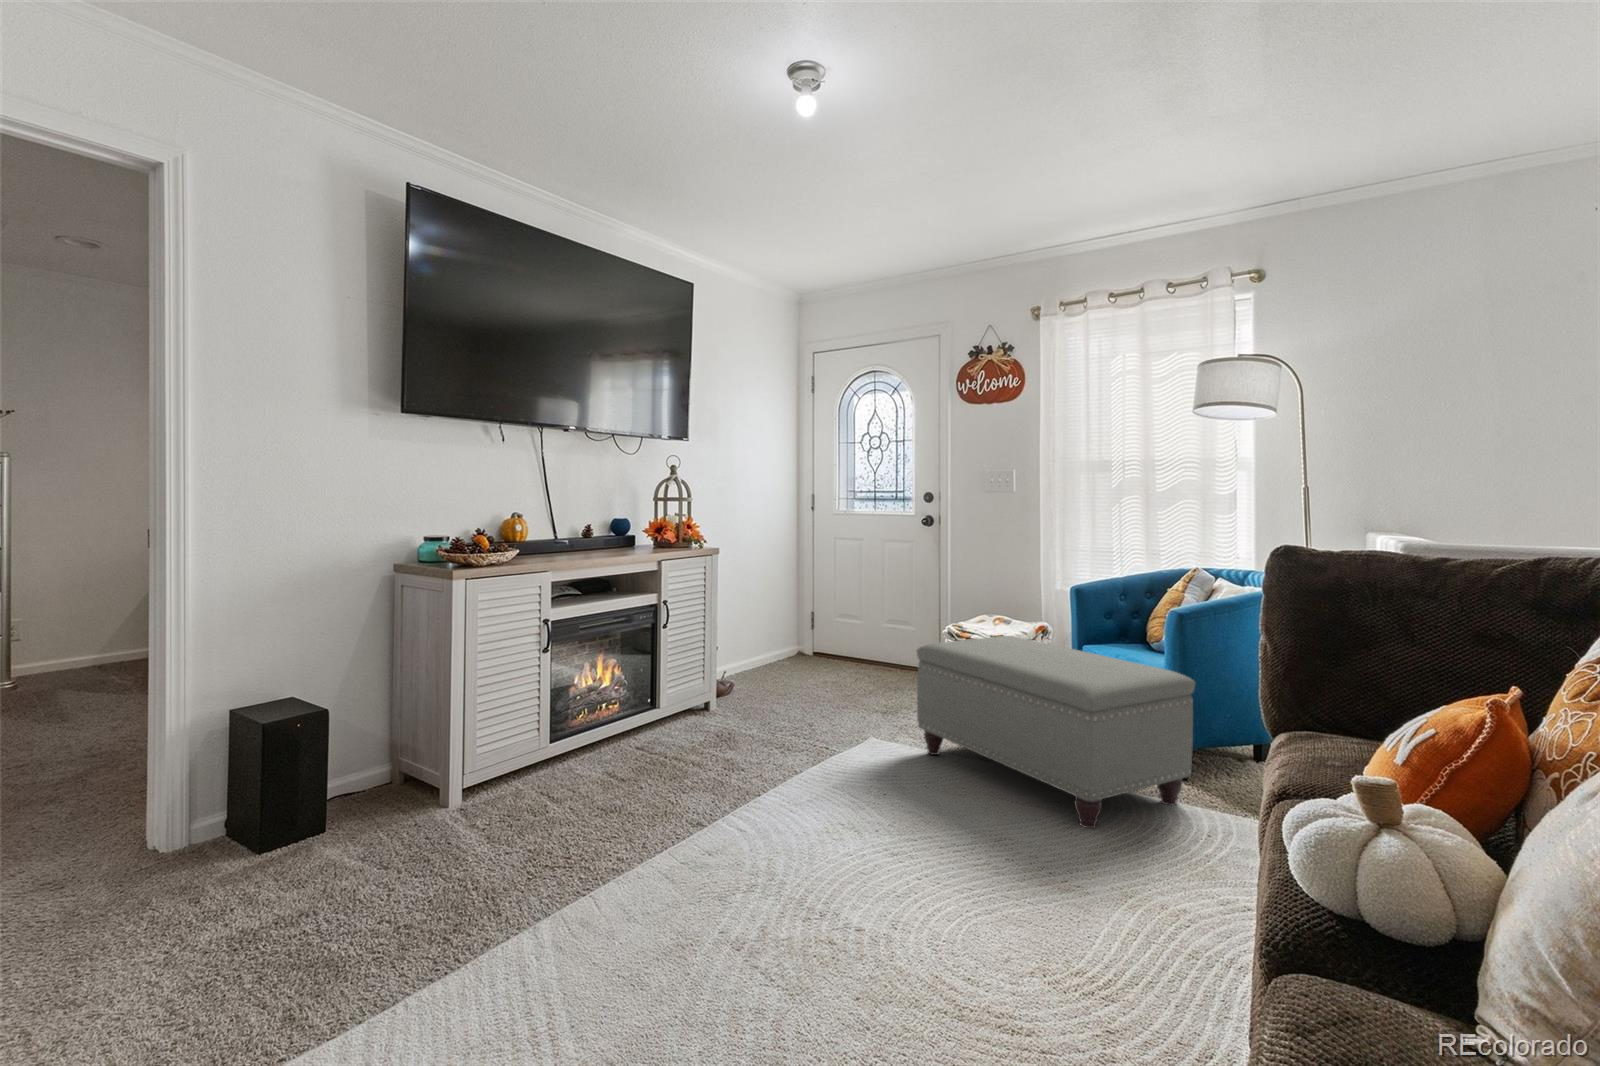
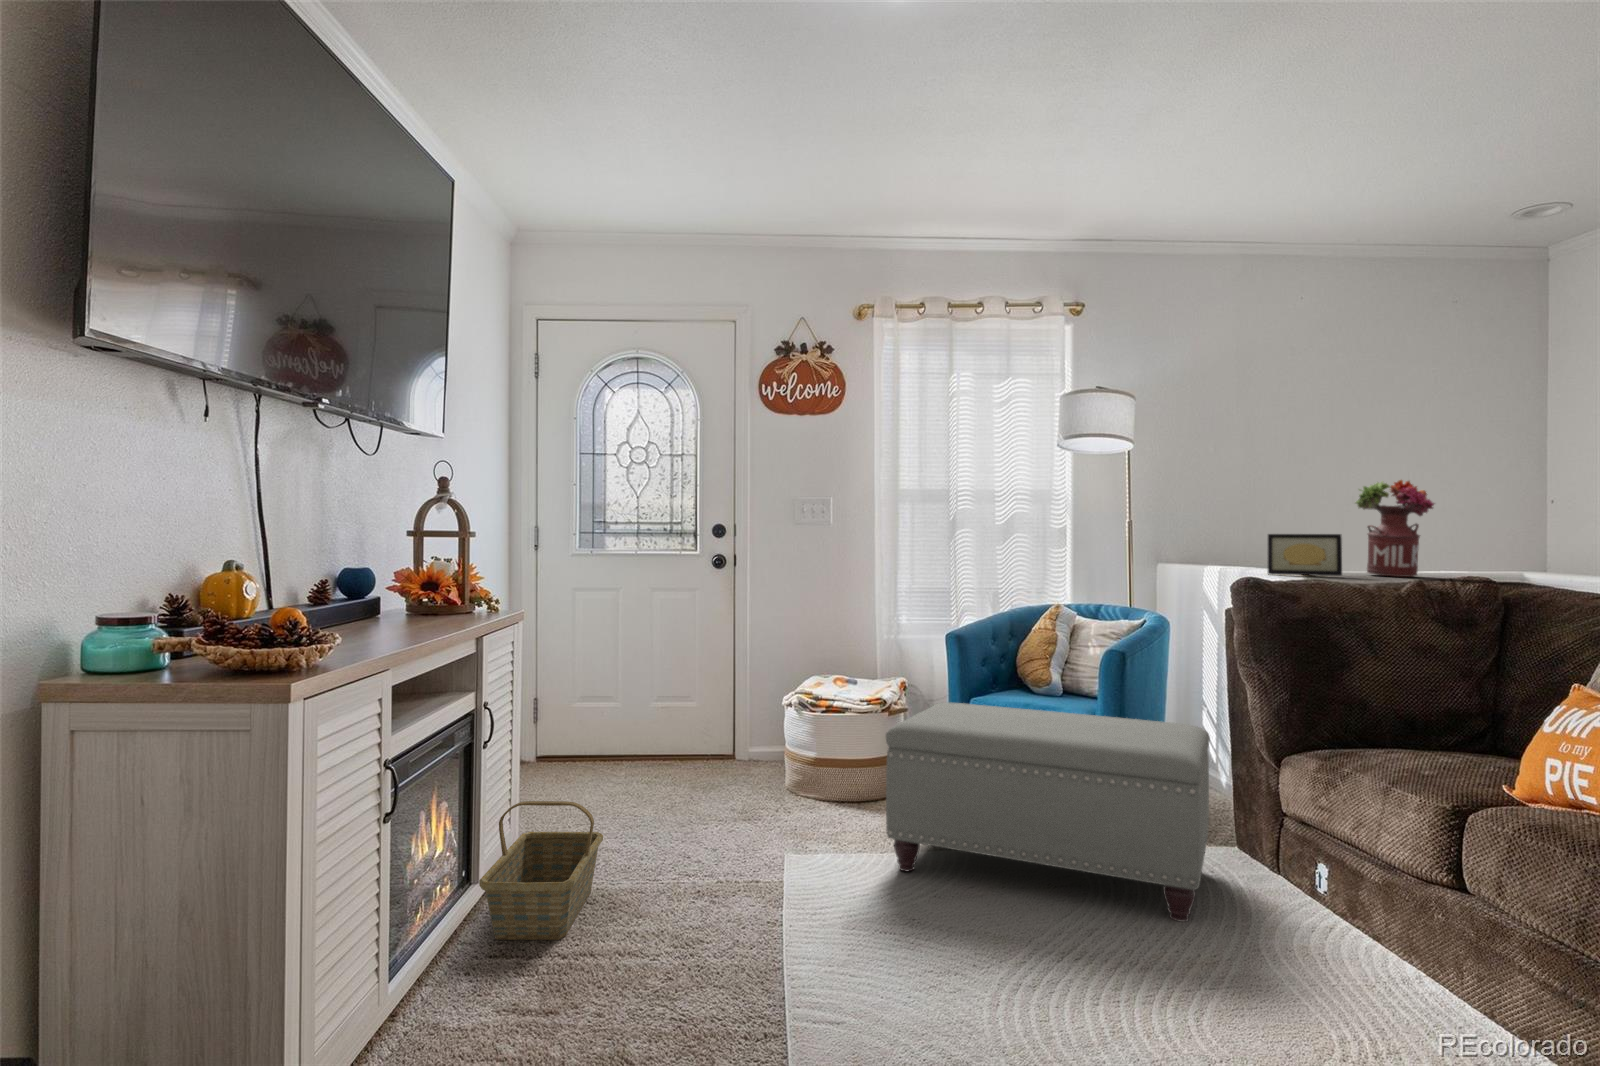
flower arrangement: none [1479,431,1590,544] -> present [1356,480,1434,577]
picture frame: none [1351,495,1441,541] -> present [1268,534,1342,576]
basket: none [646,662,740,743] -> present [479,801,603,940]

